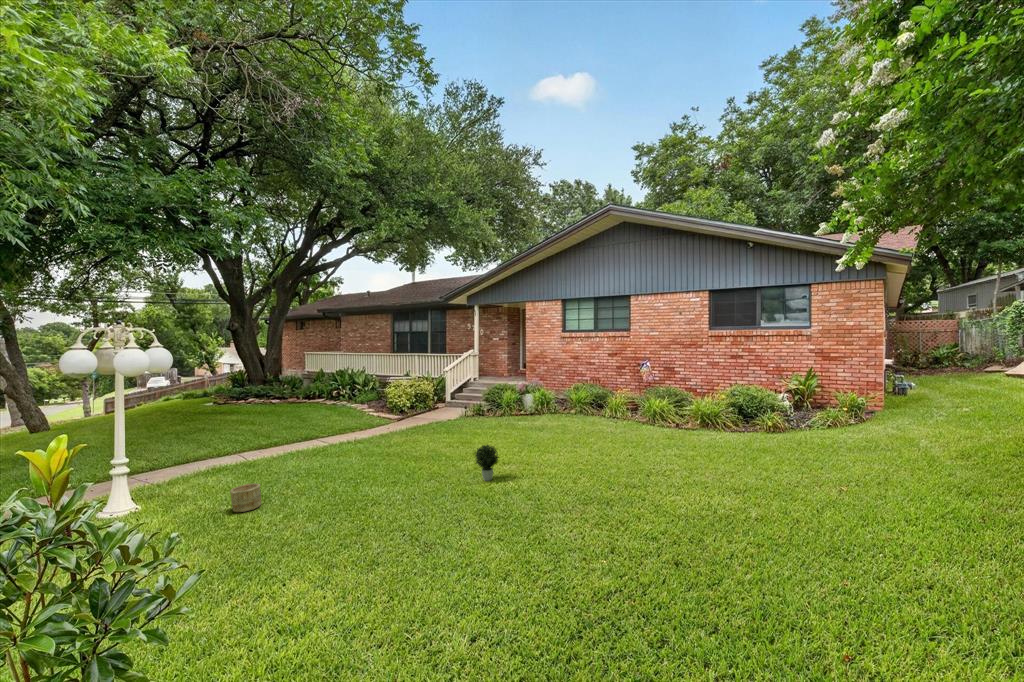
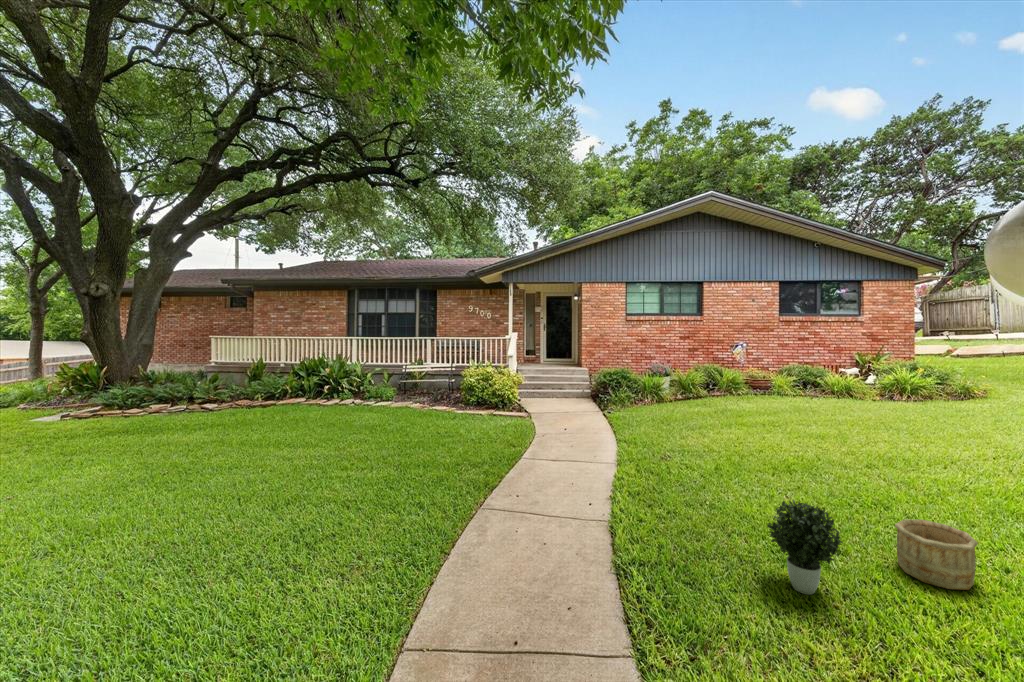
potted plant: present [475,445,499,481] -> present [767,500,843,595]

